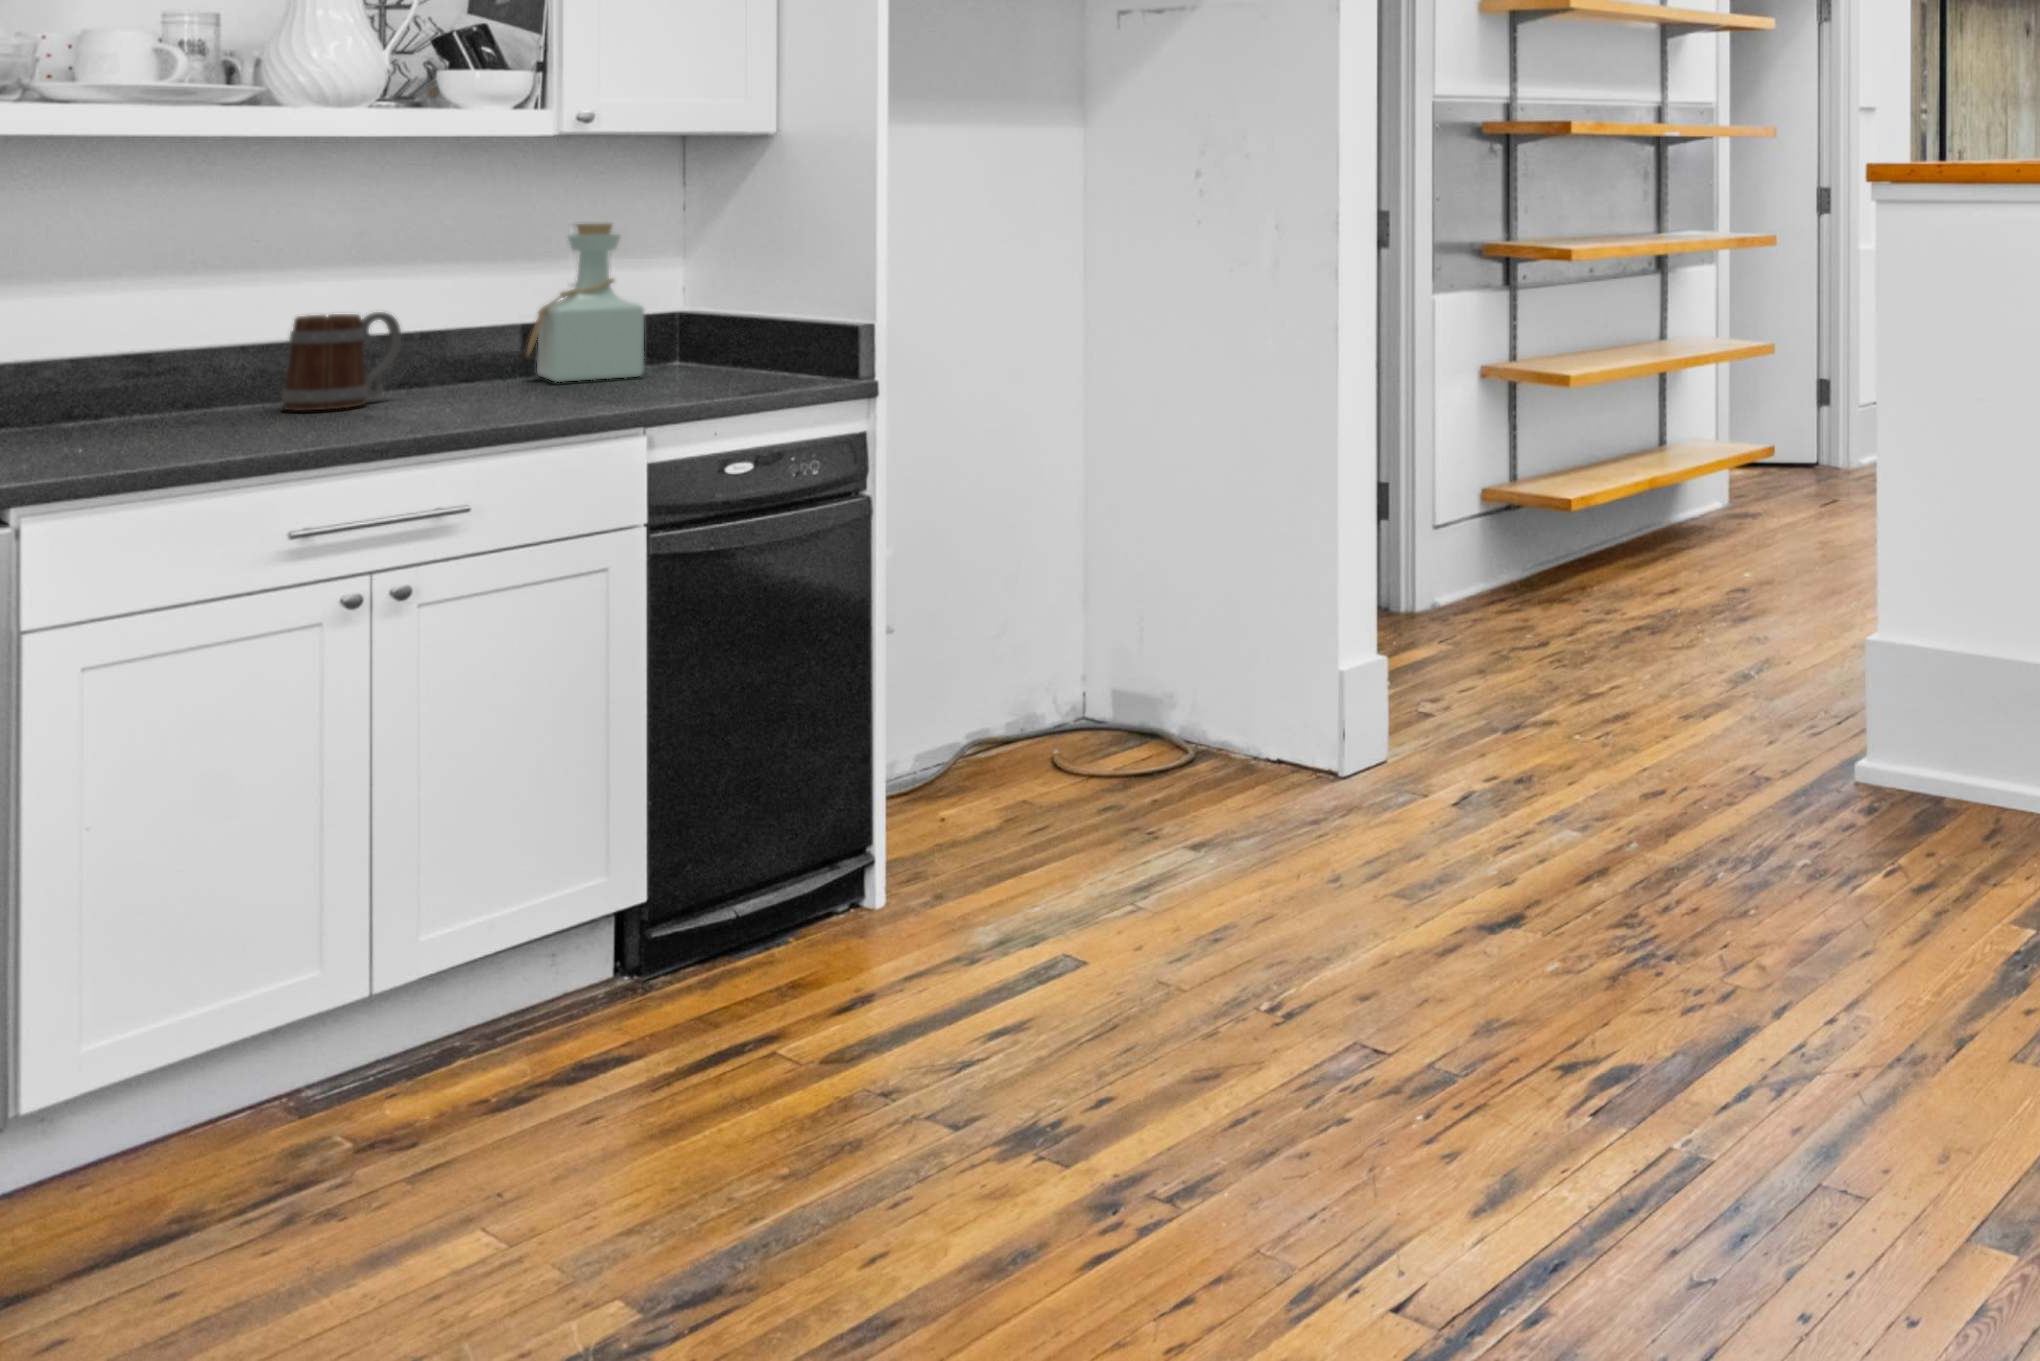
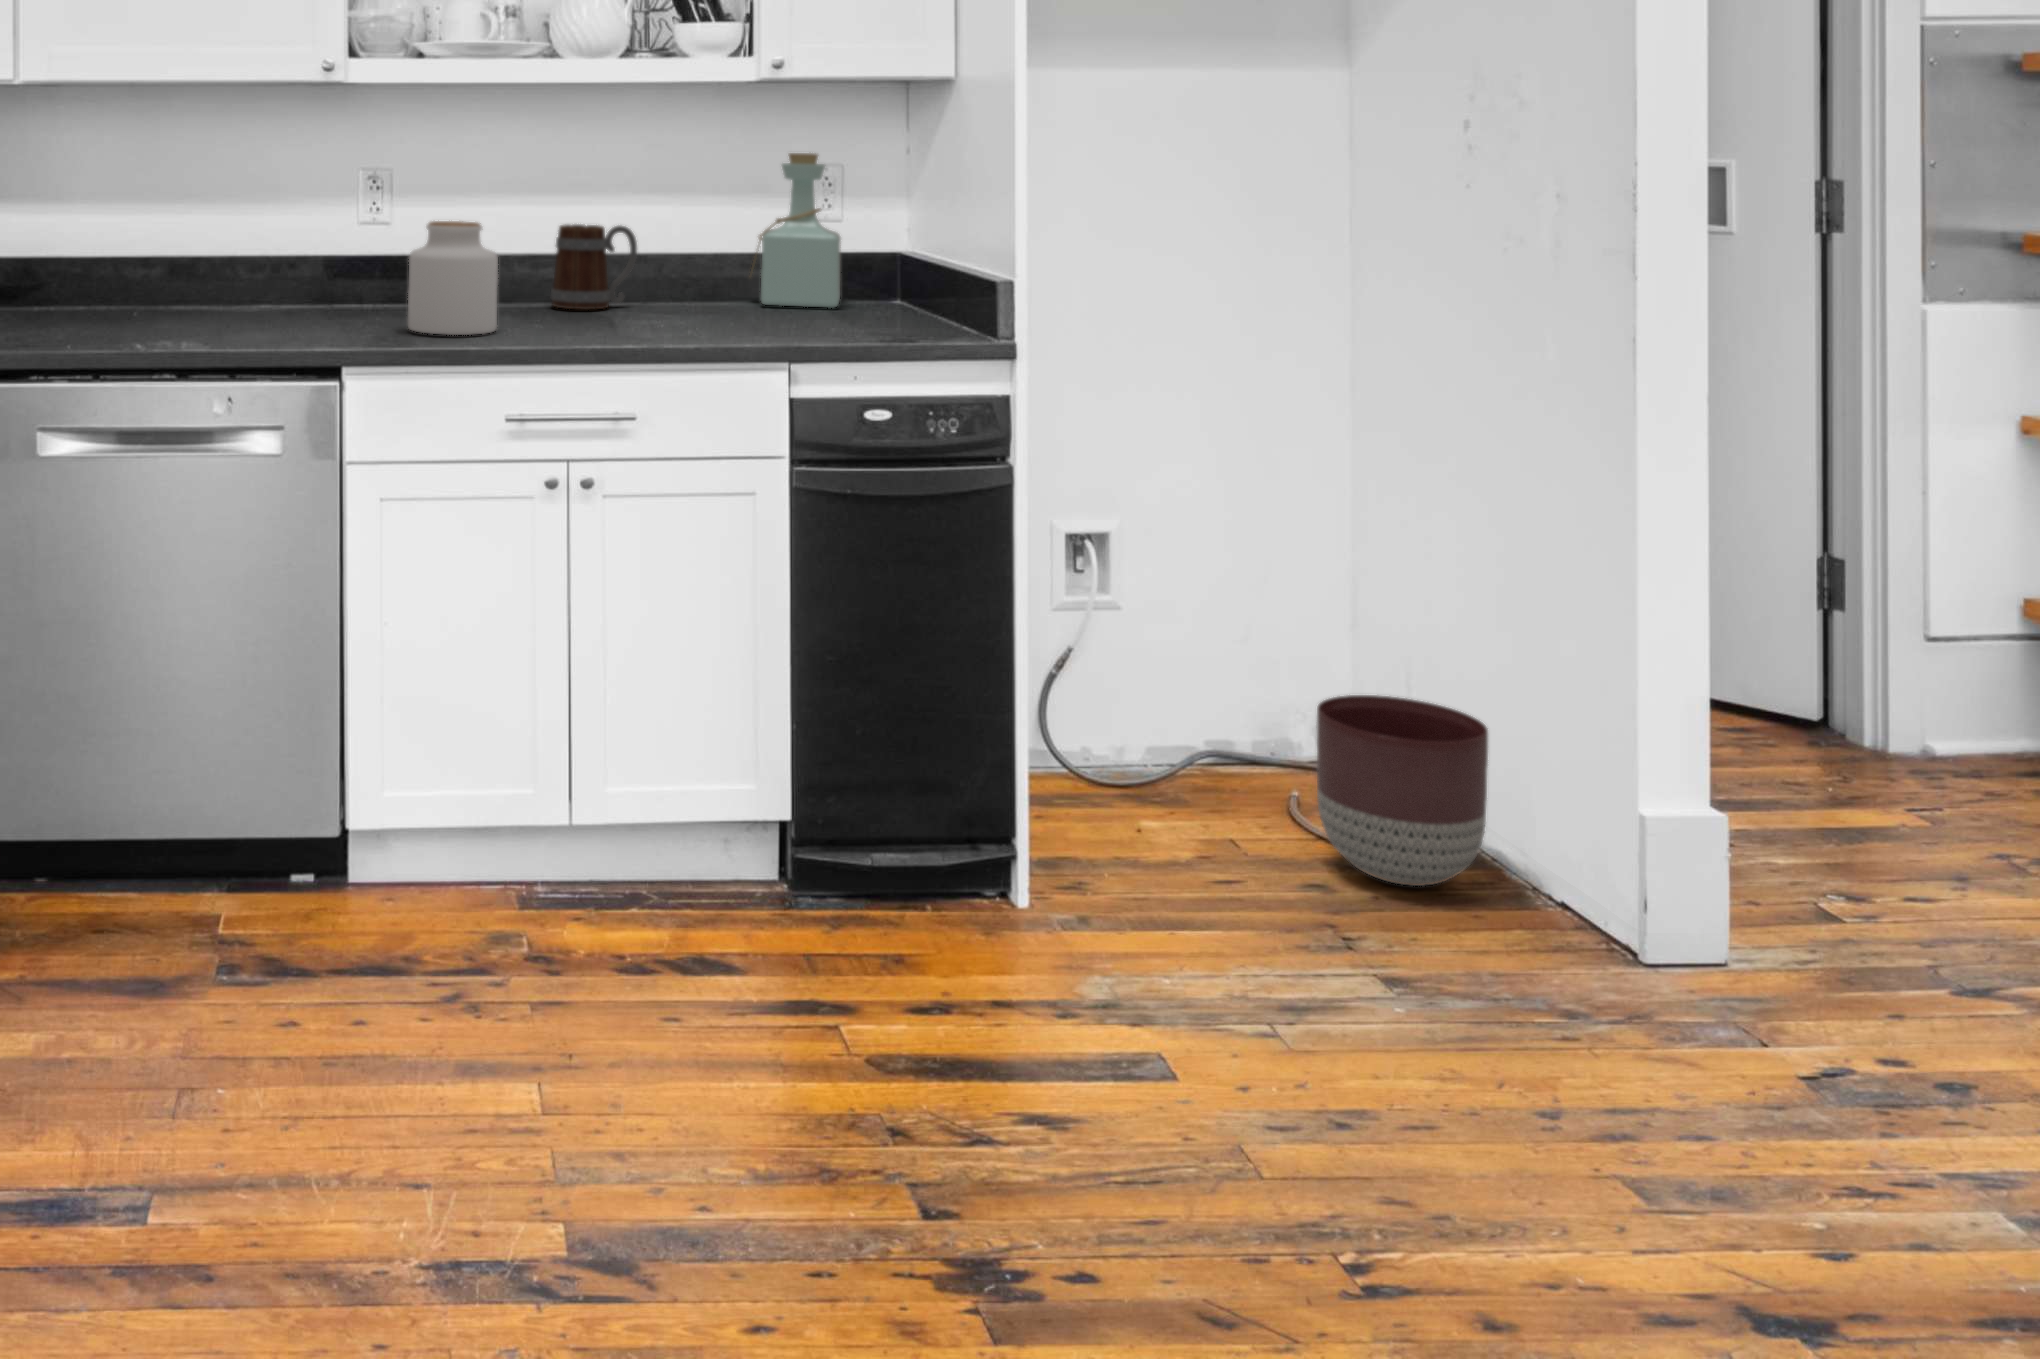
jar: none [139,319,278,453] -> present [408,221,498,335]
planter: none [1089,637,1221,784] -> present [1316,695,1488,886]

